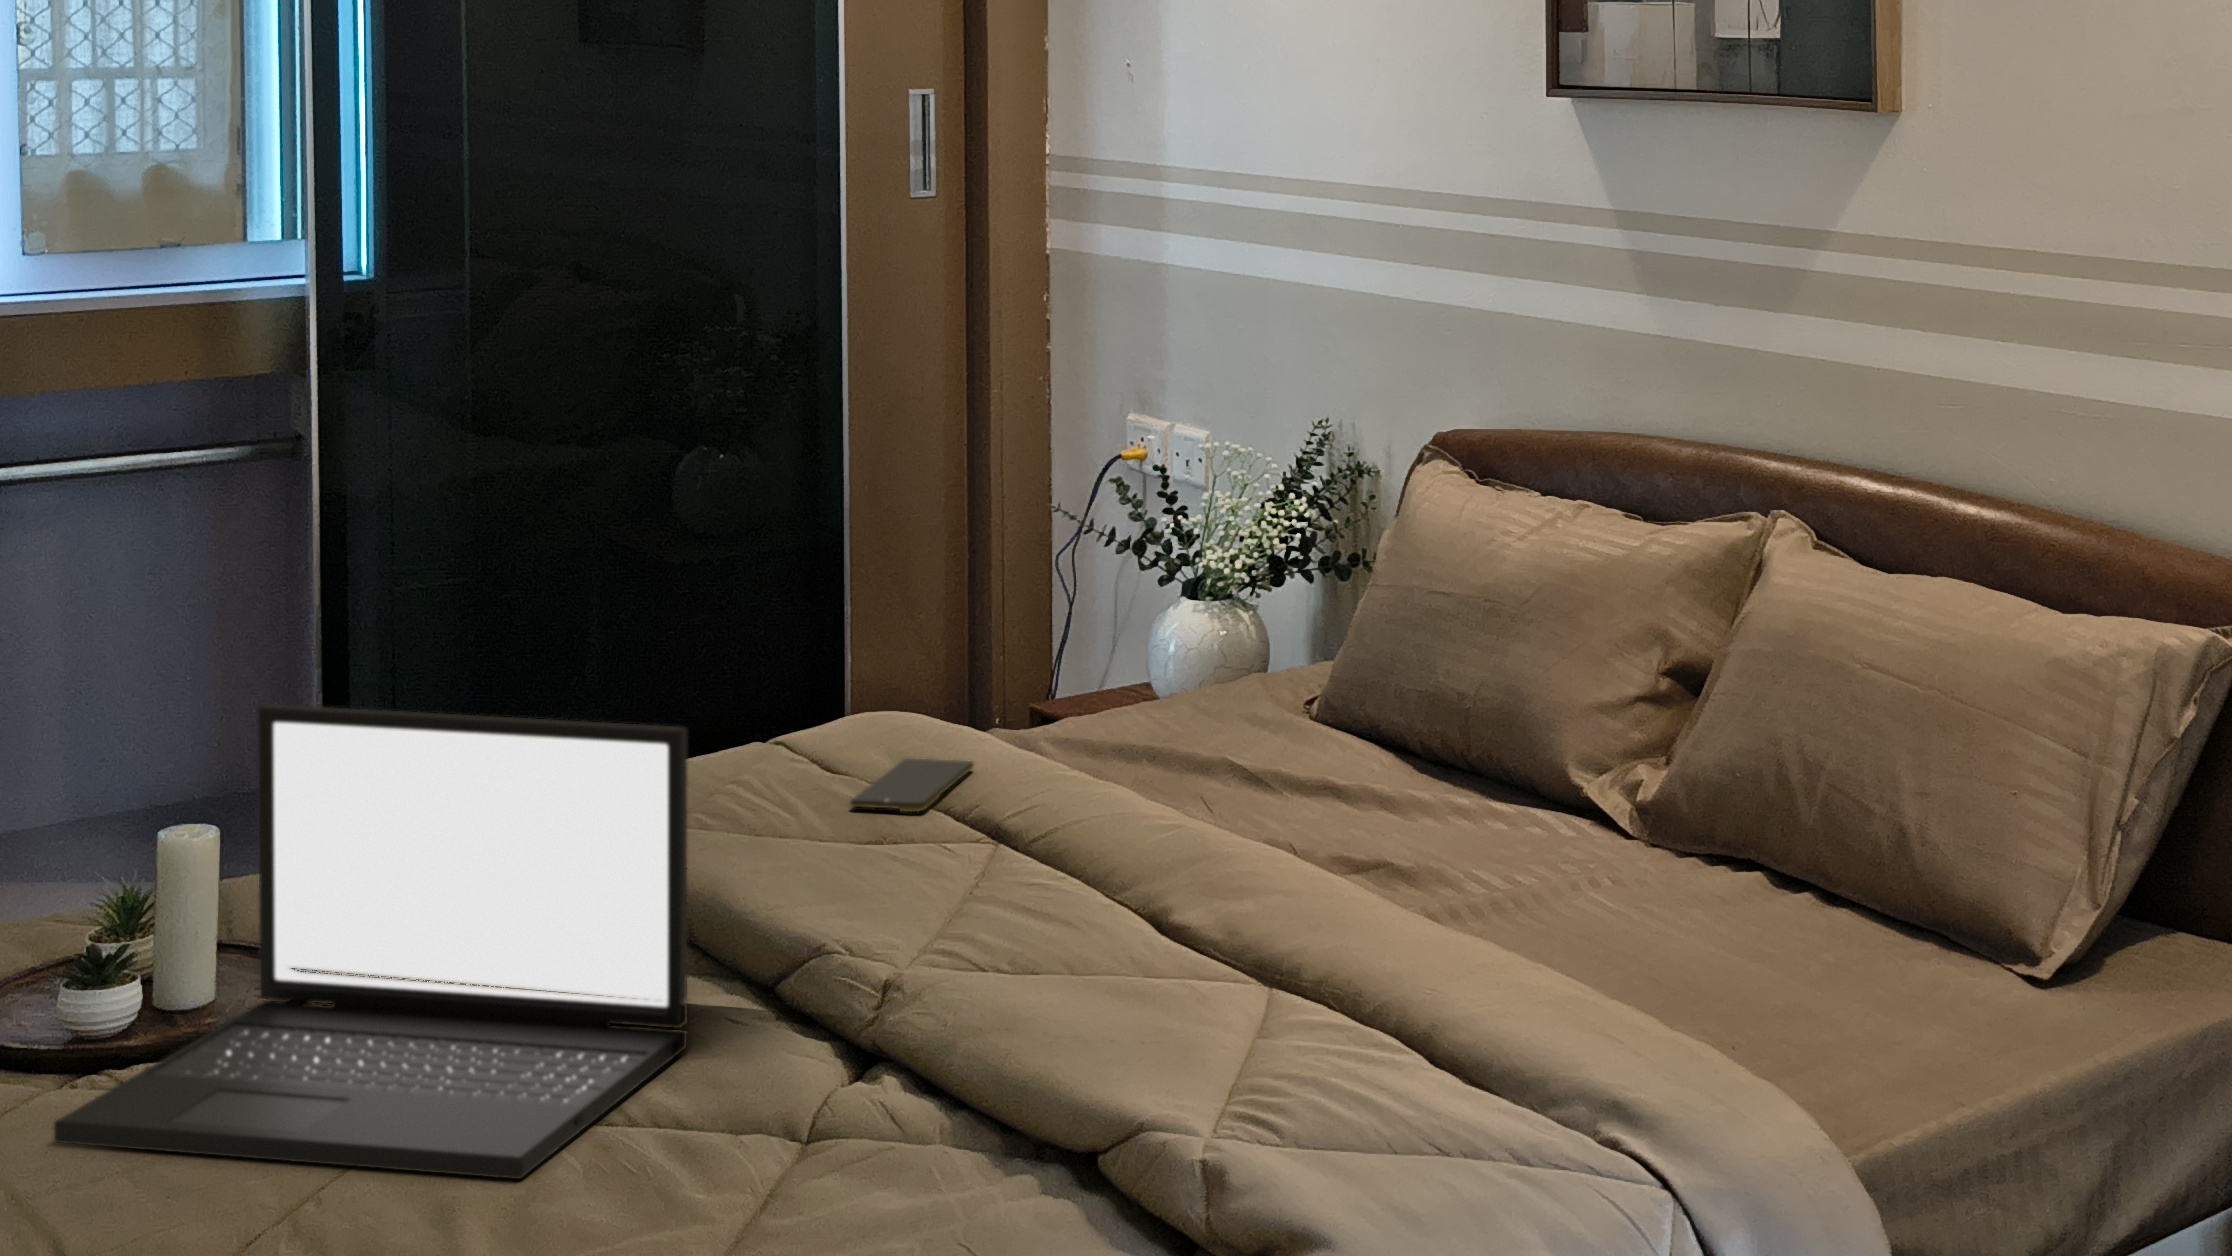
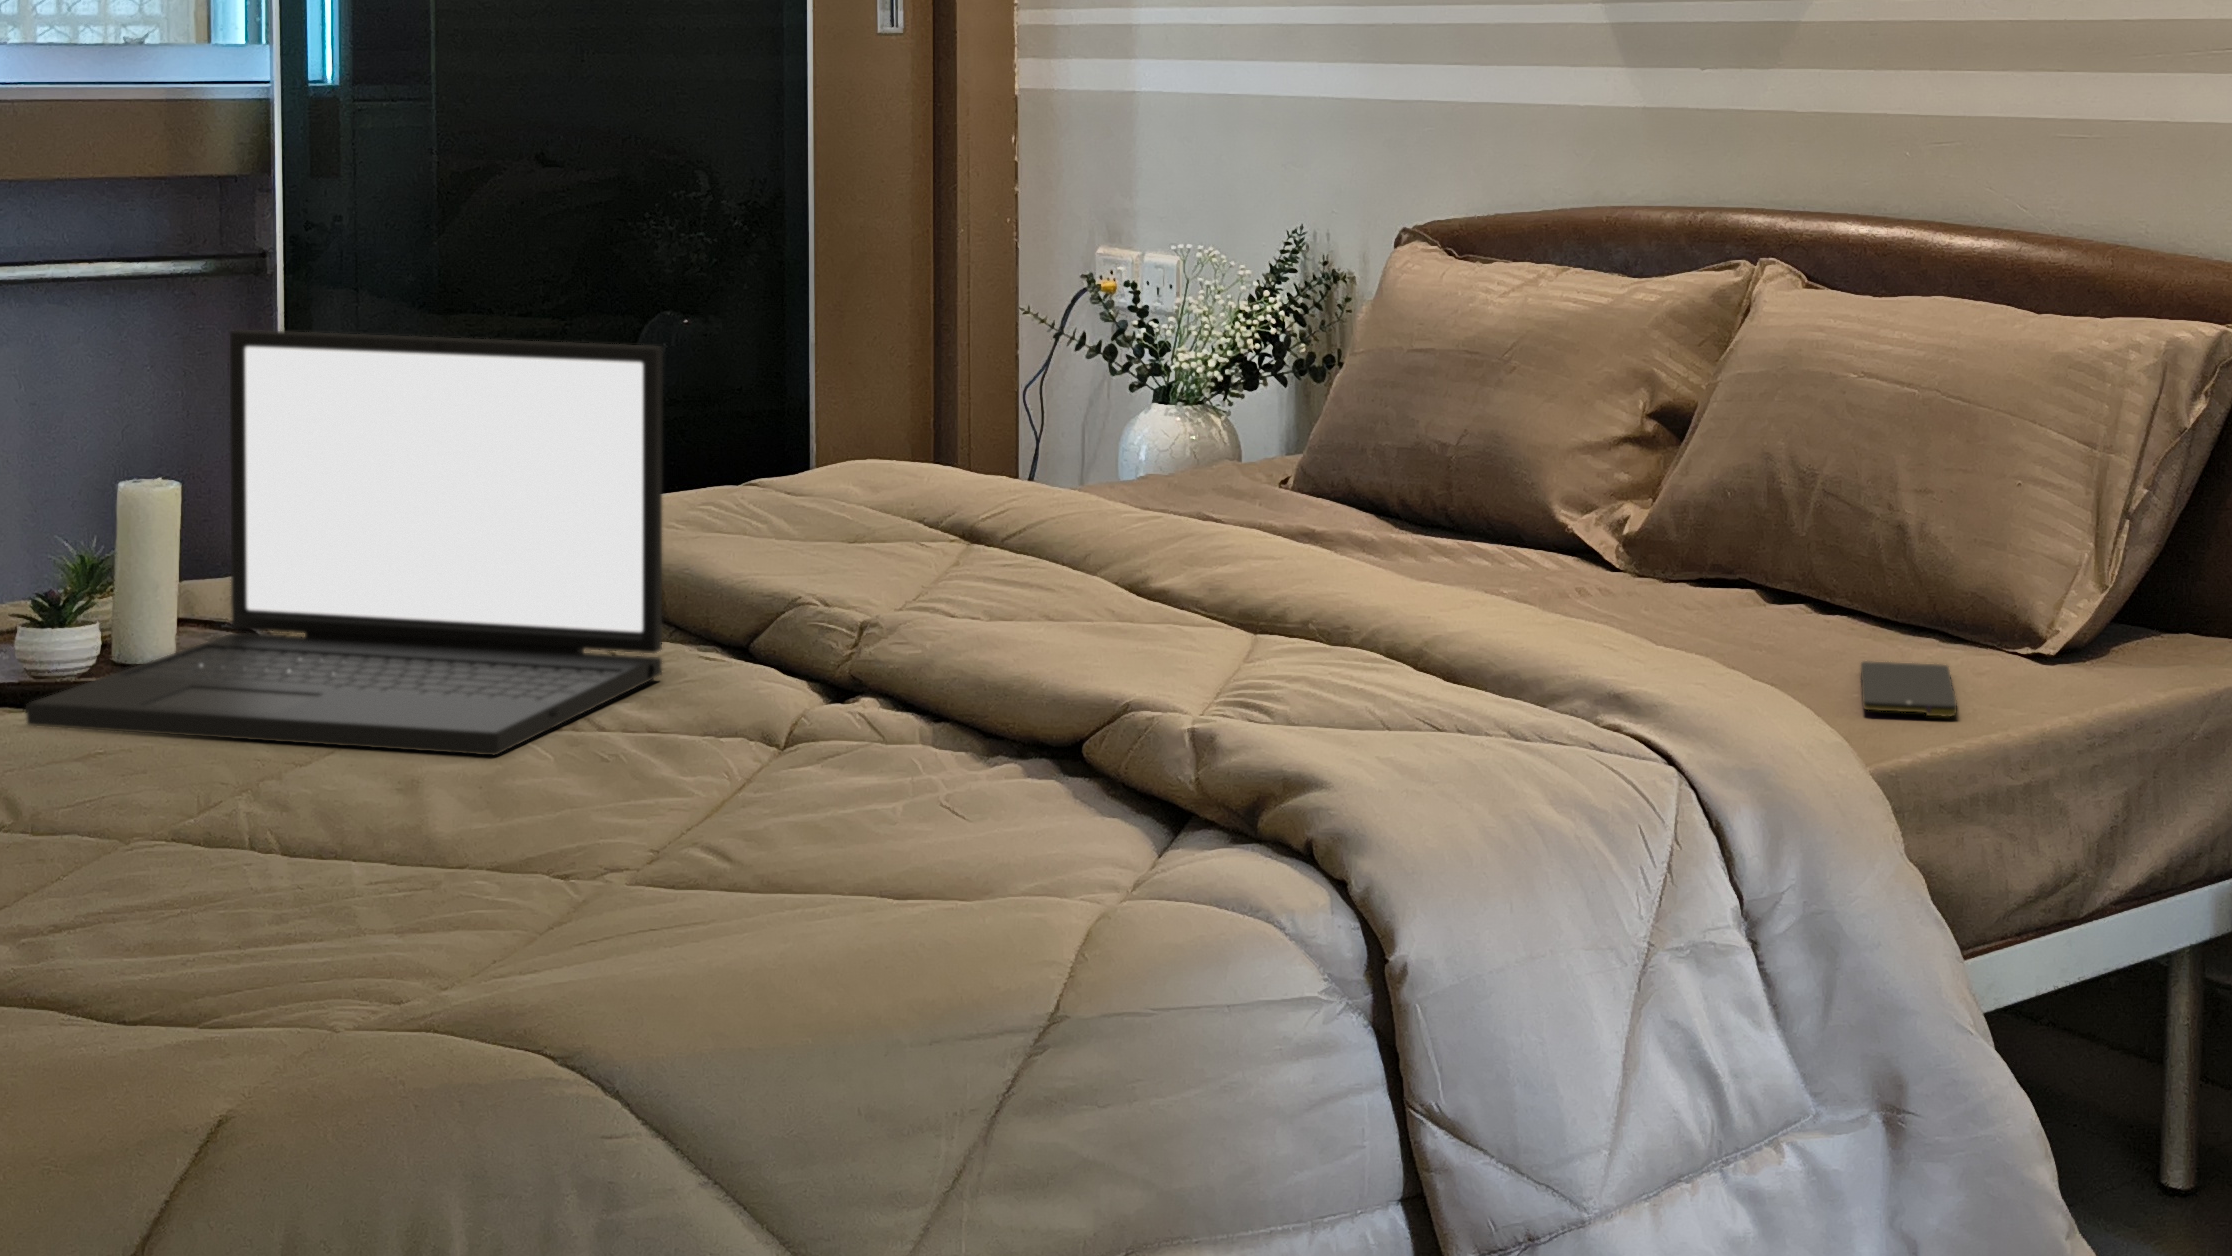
smartphone: present [851,759,974,812] -> present [1861,661,1957,716]

